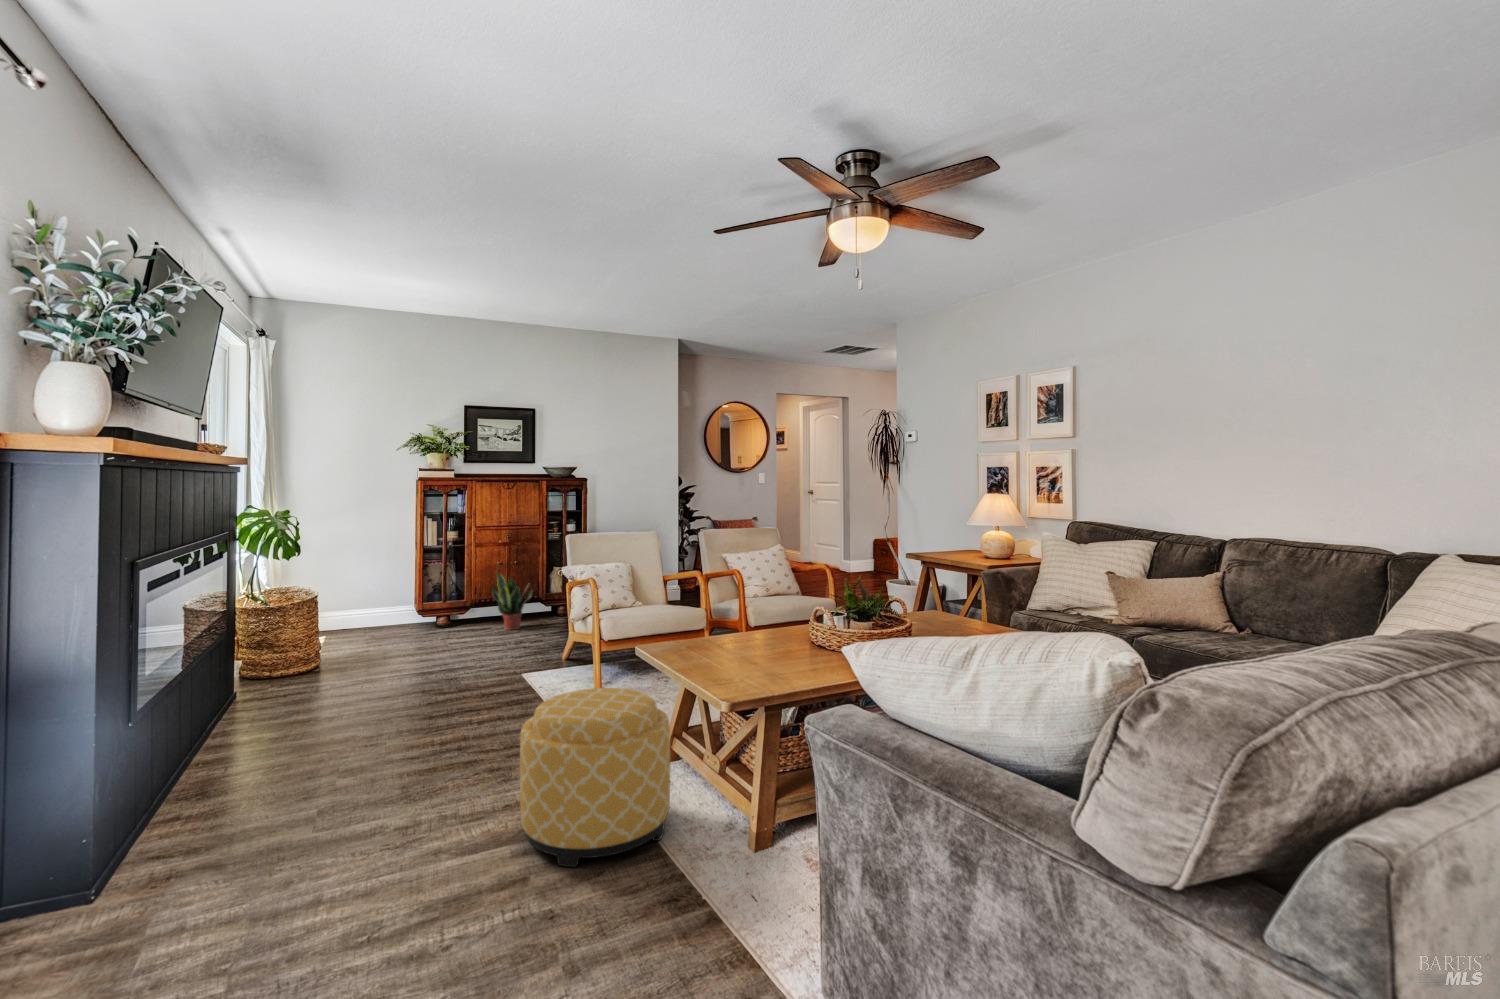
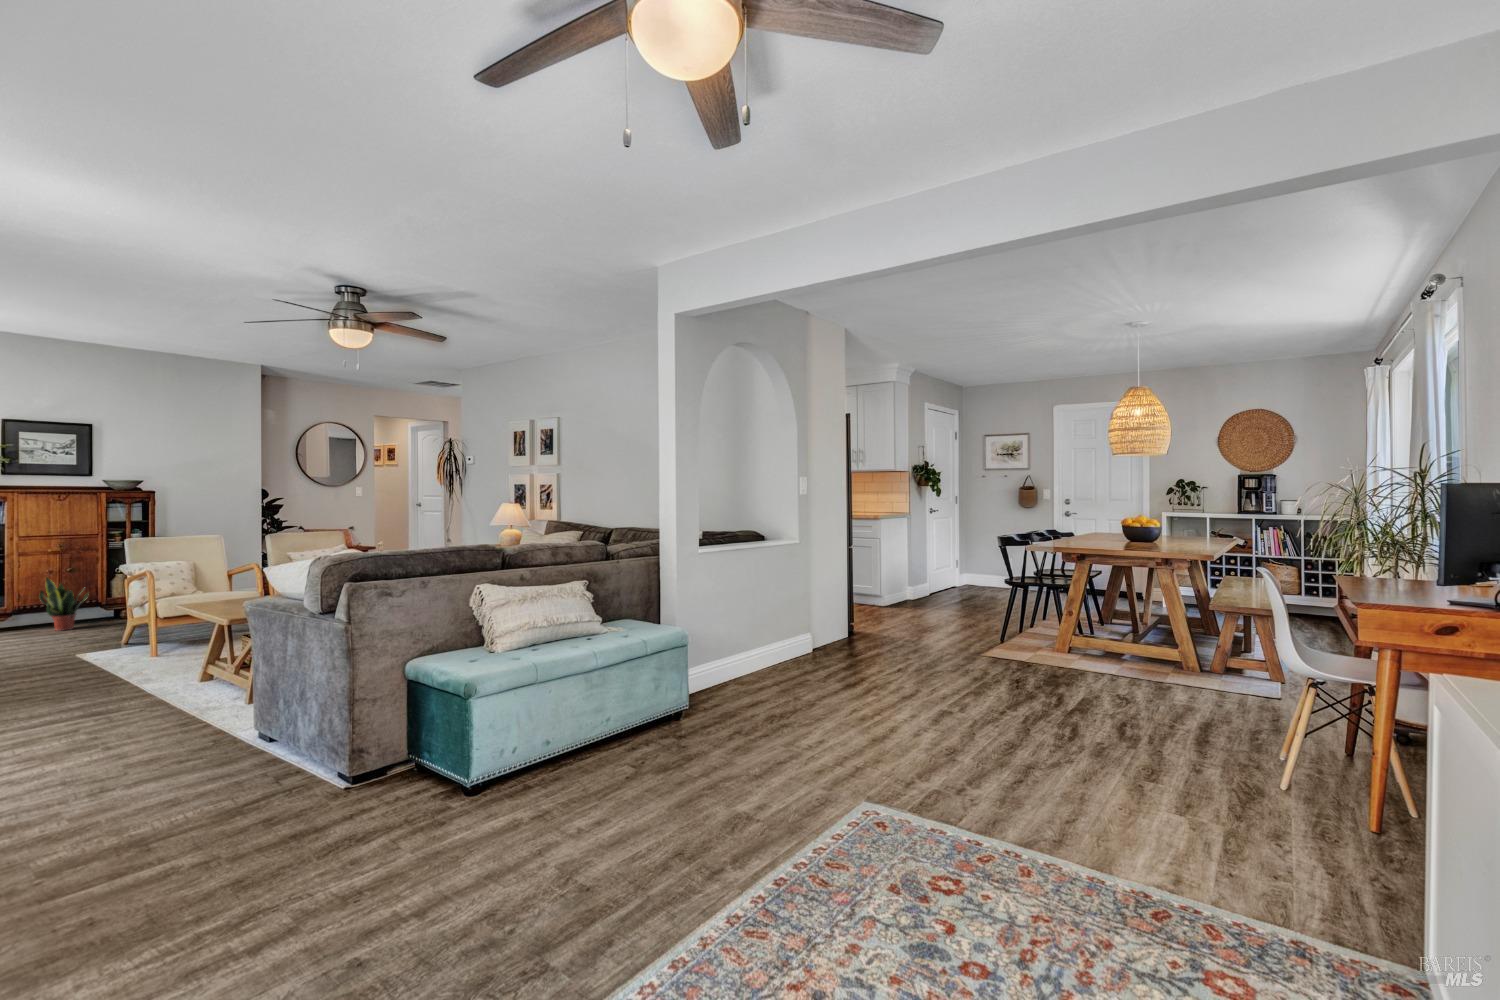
ottoman: present [520,688,670,867] -> none [67,629,190,730]

